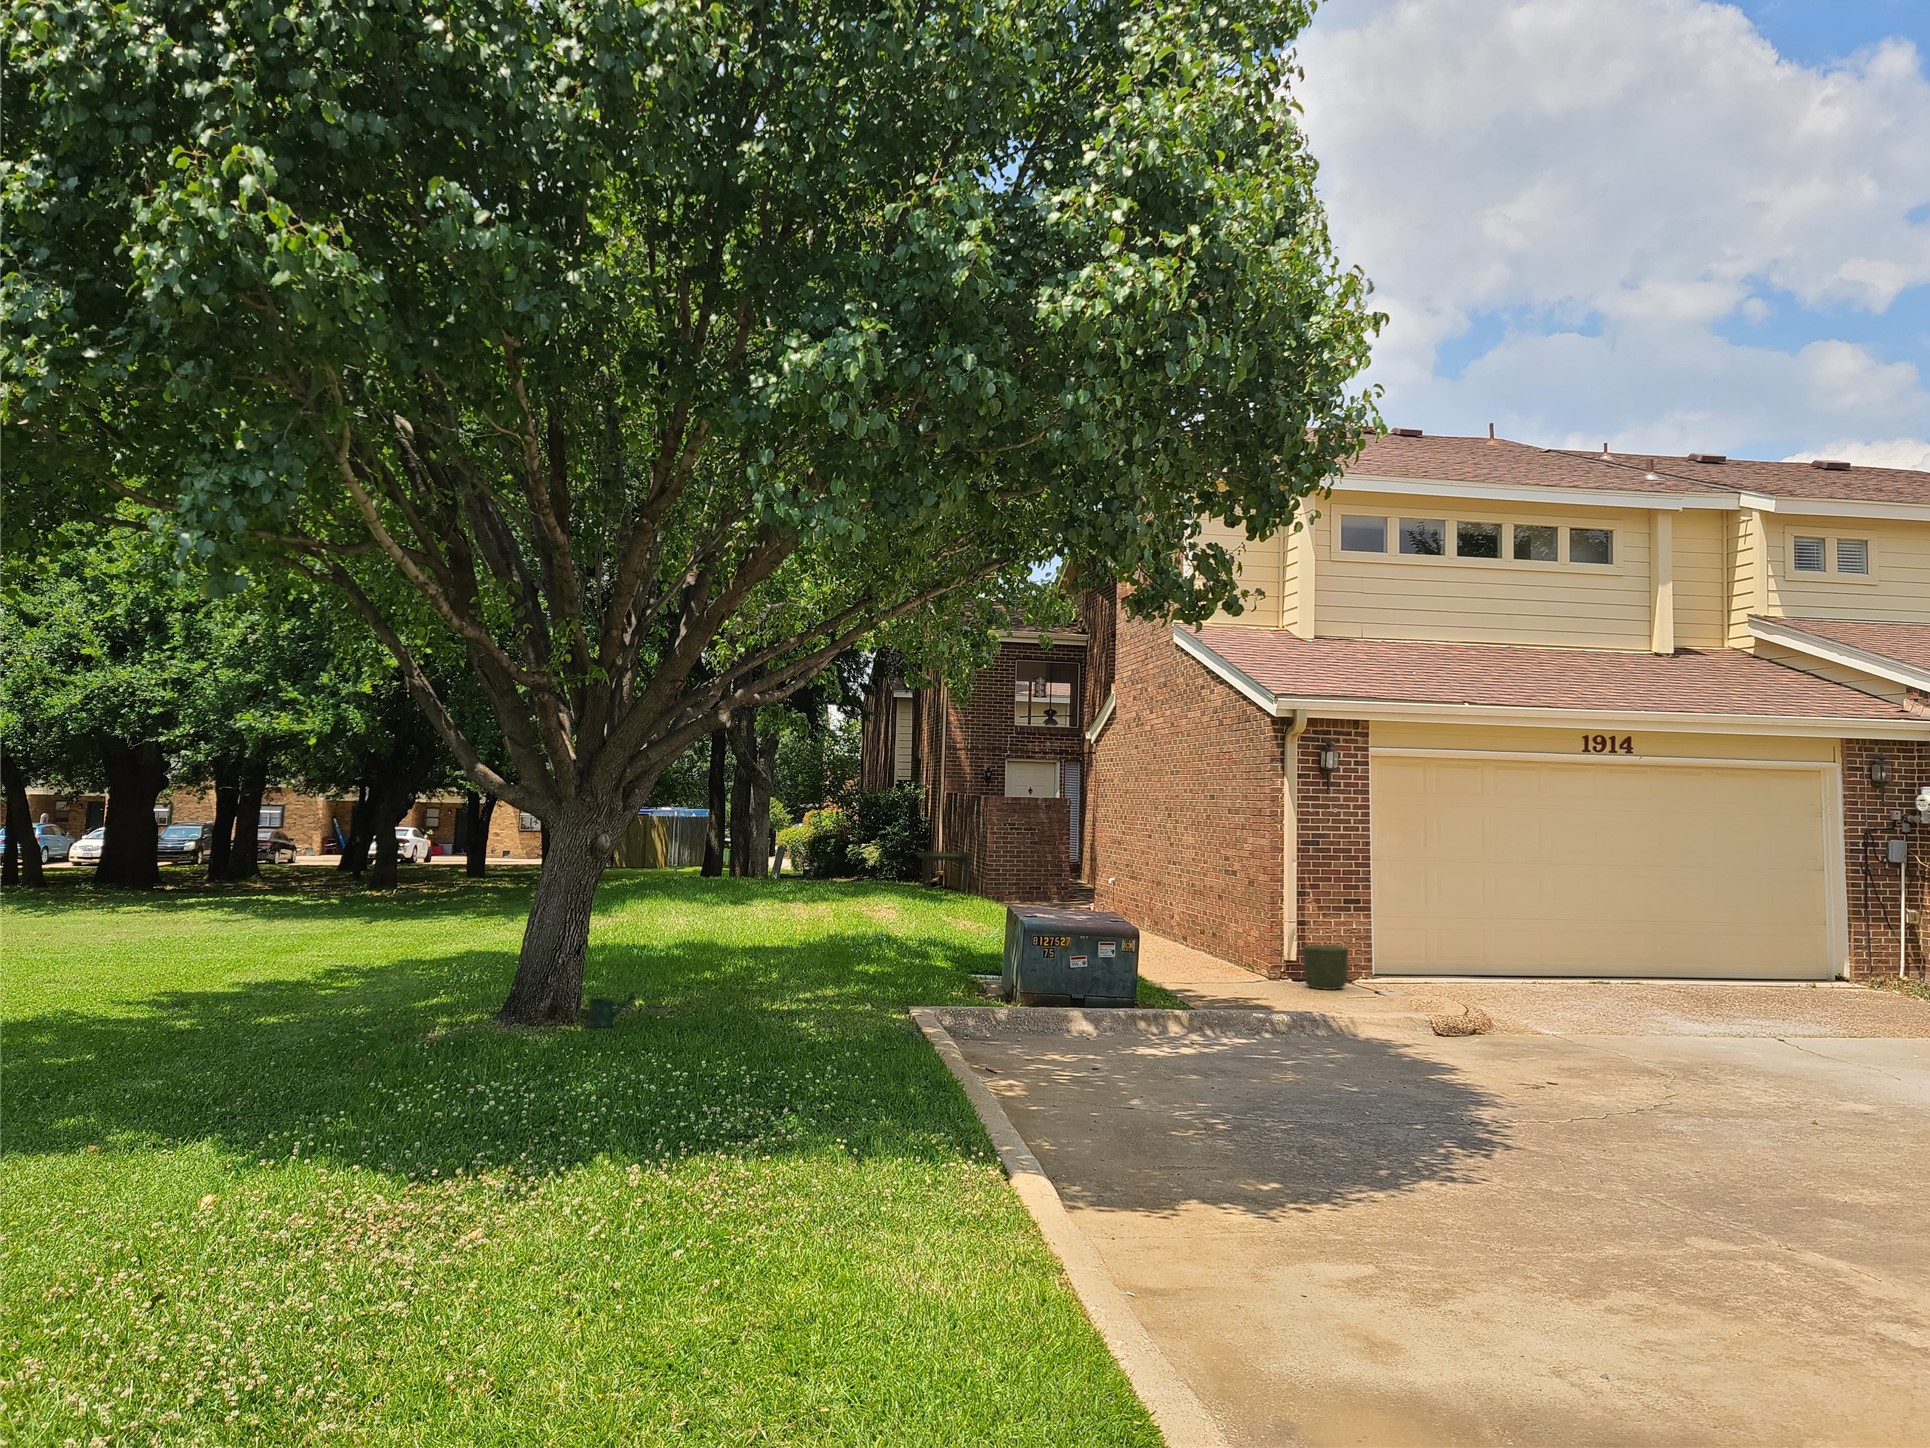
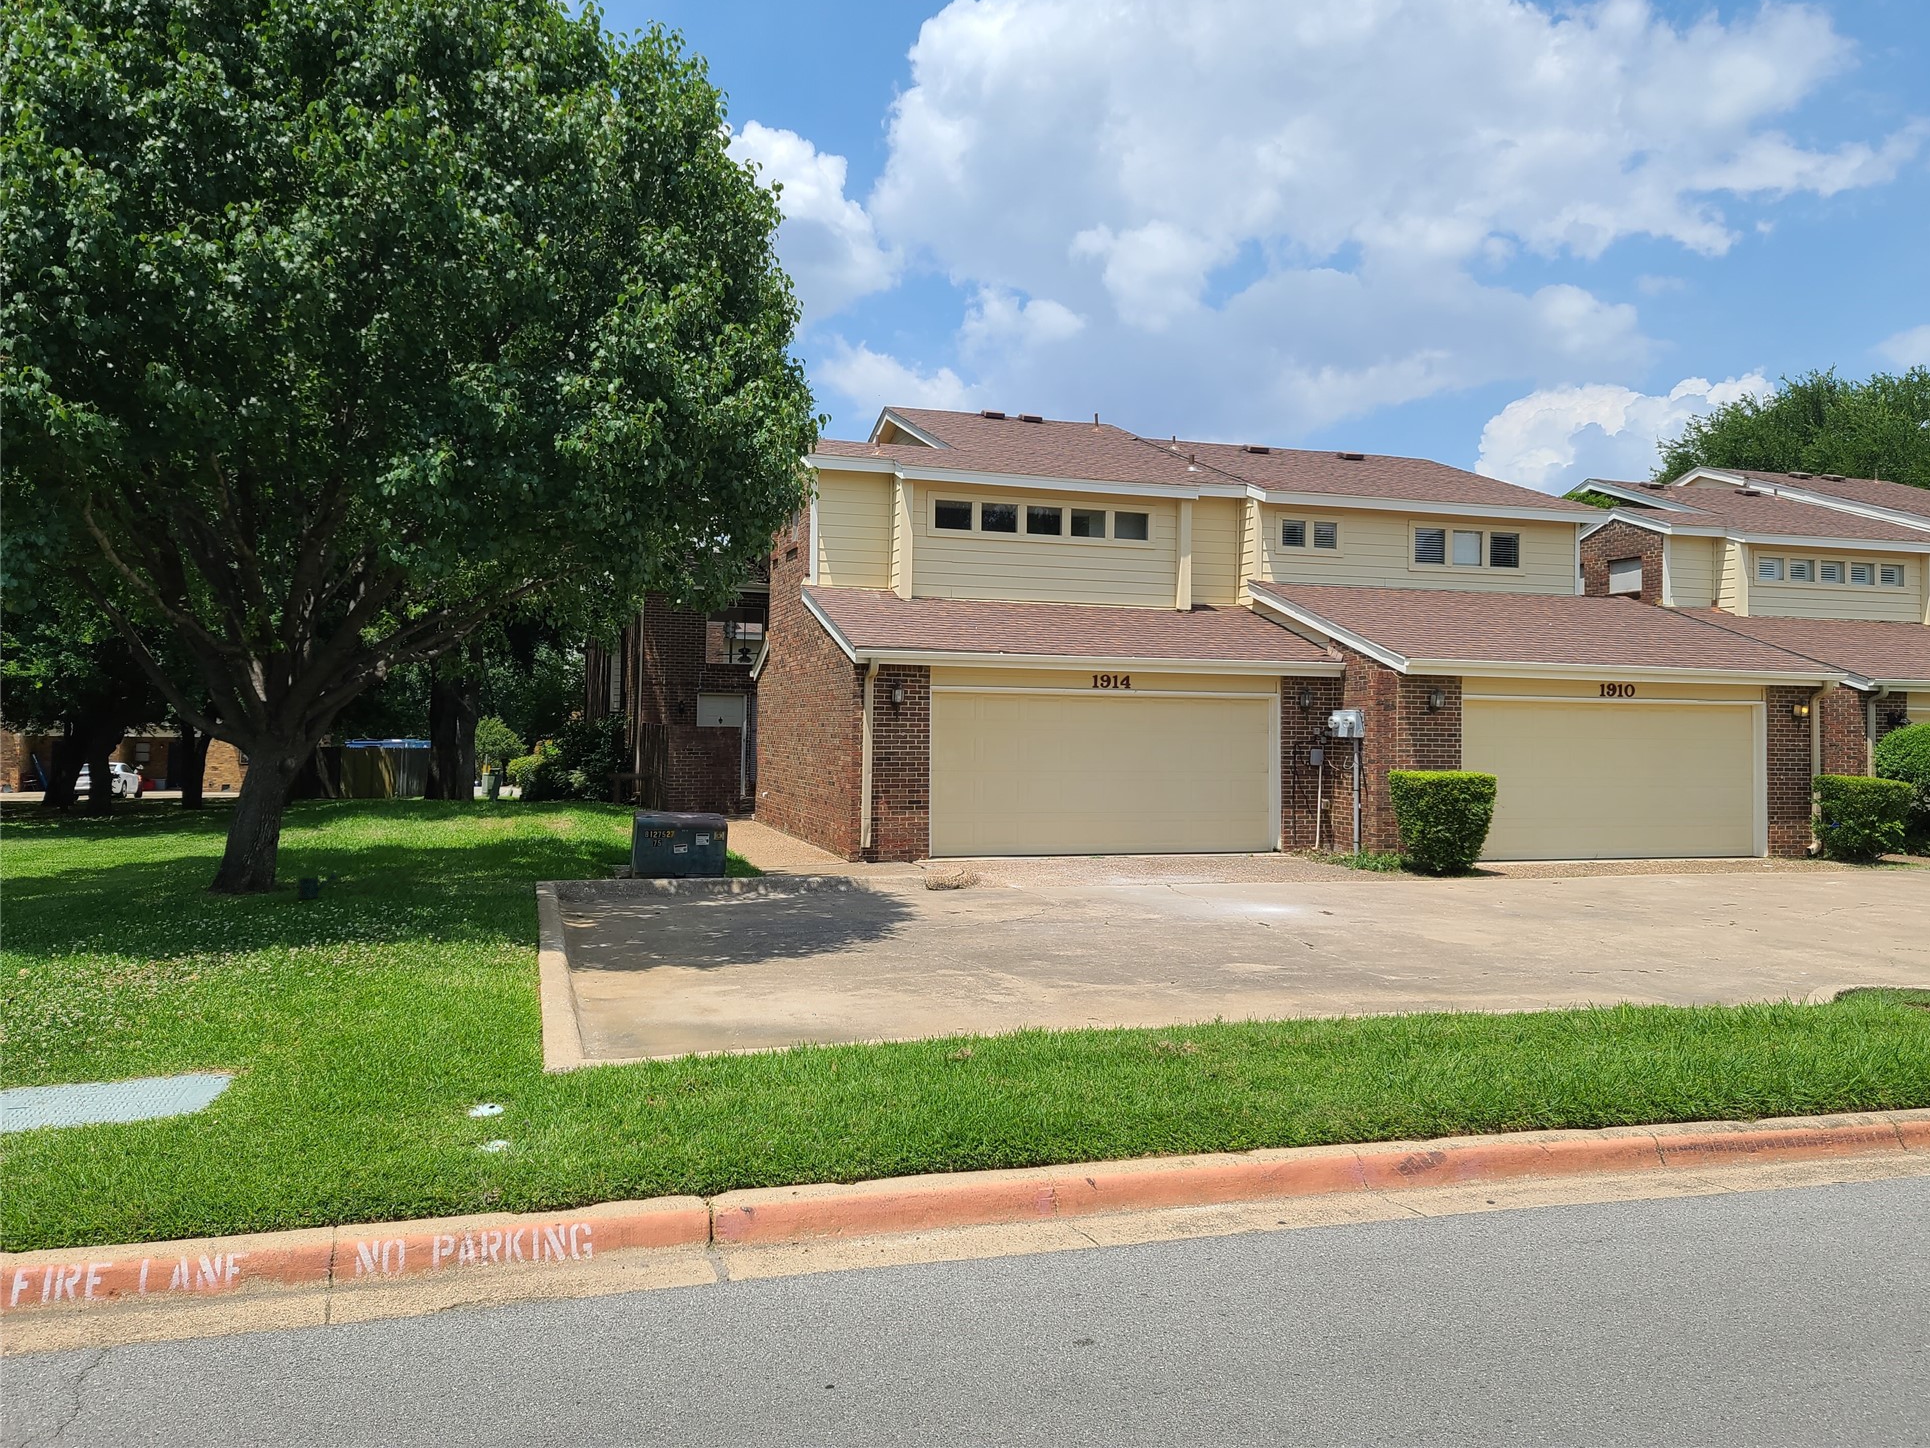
planter: present [1303,945,1348,990] -> none [872,834,905,866]

